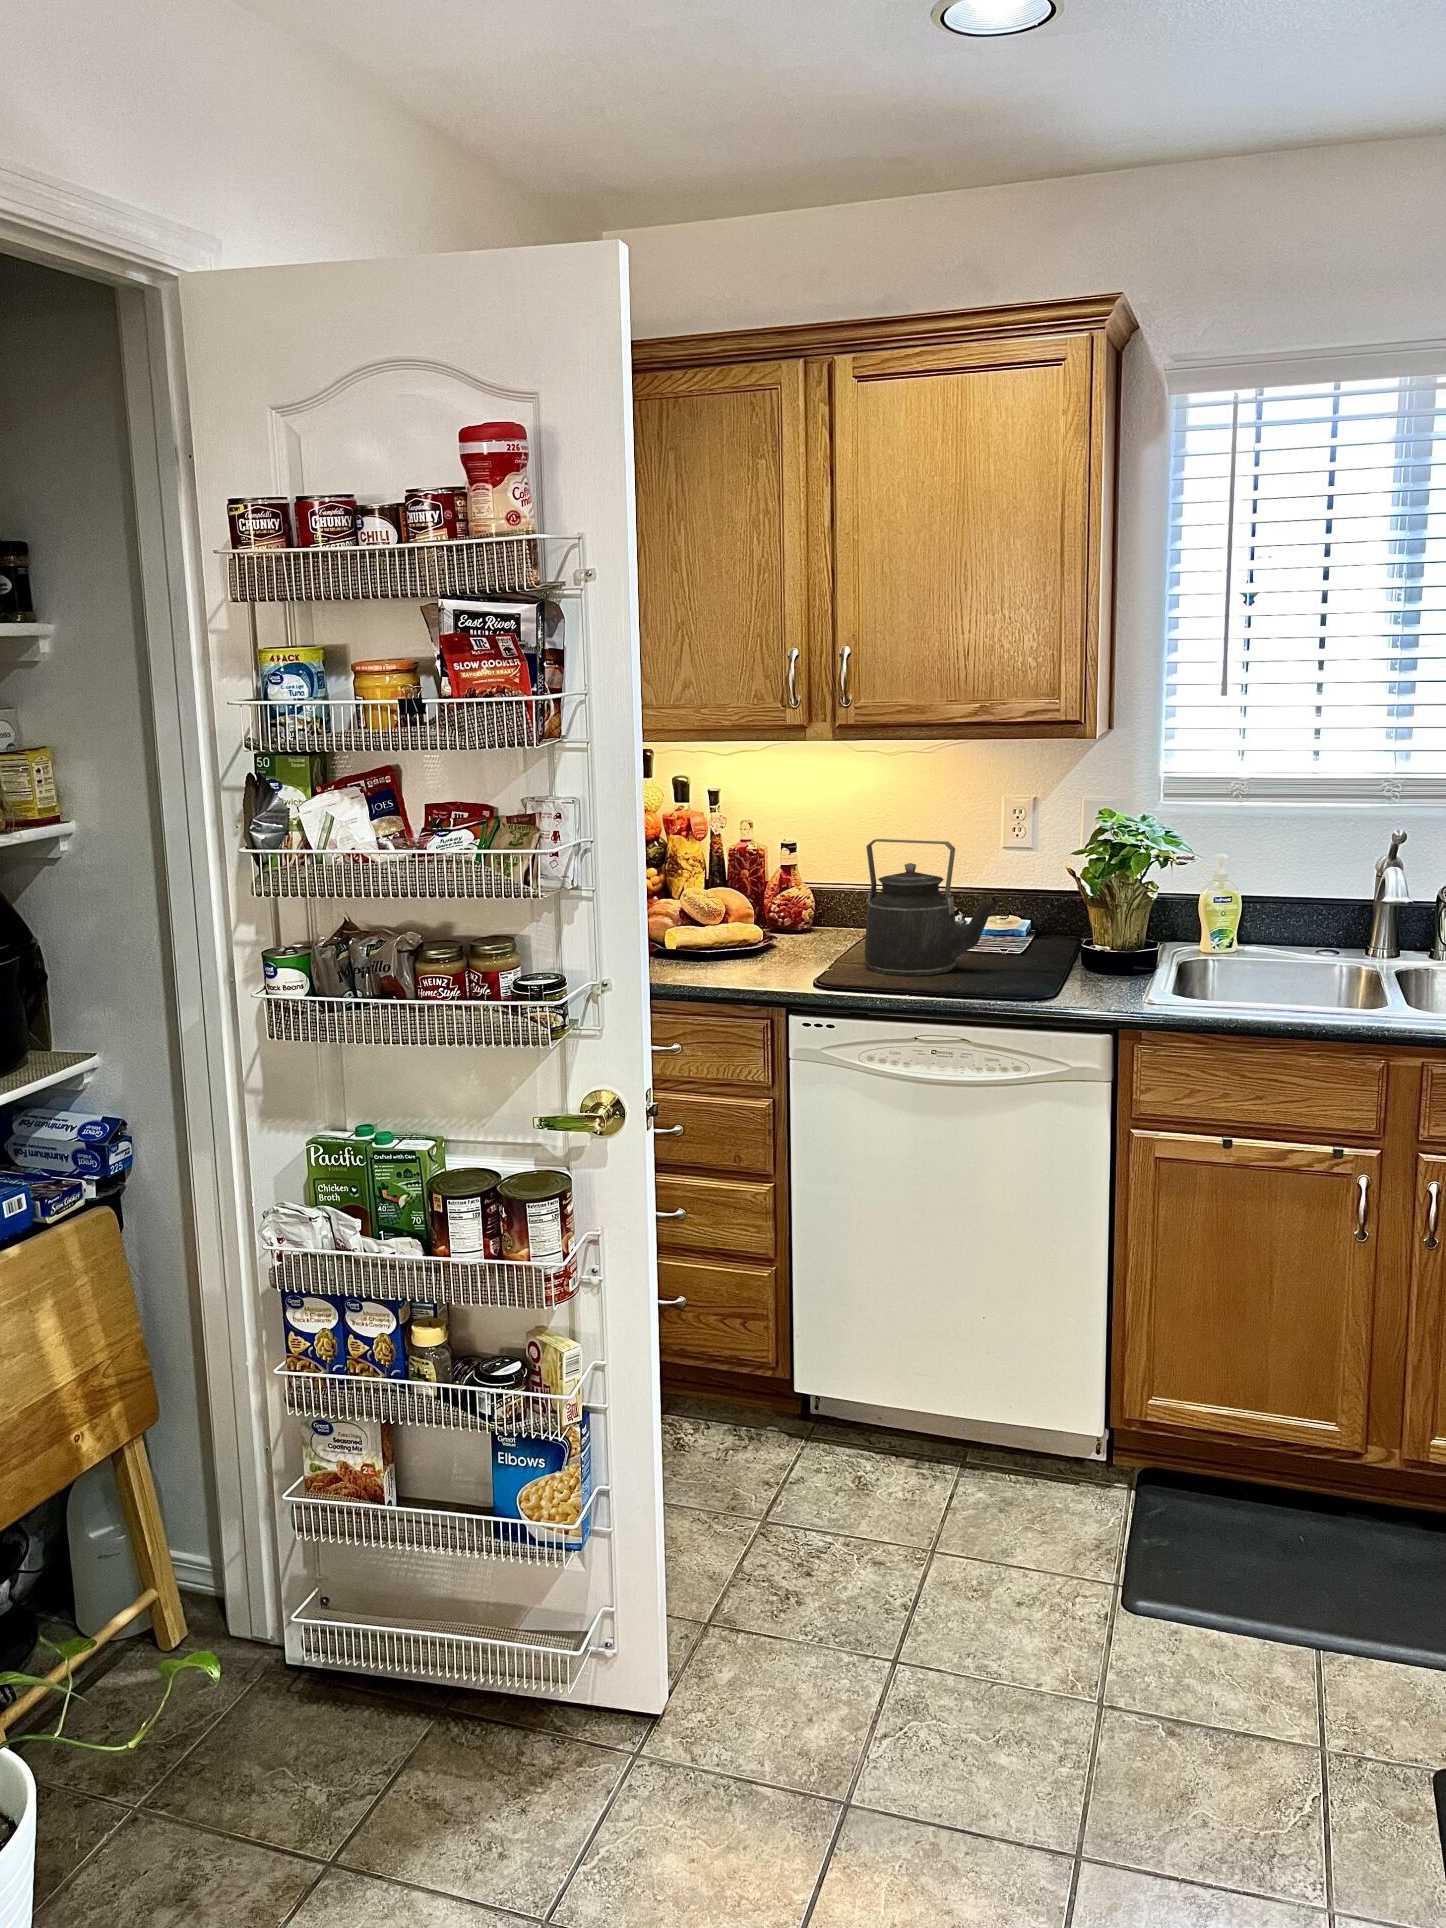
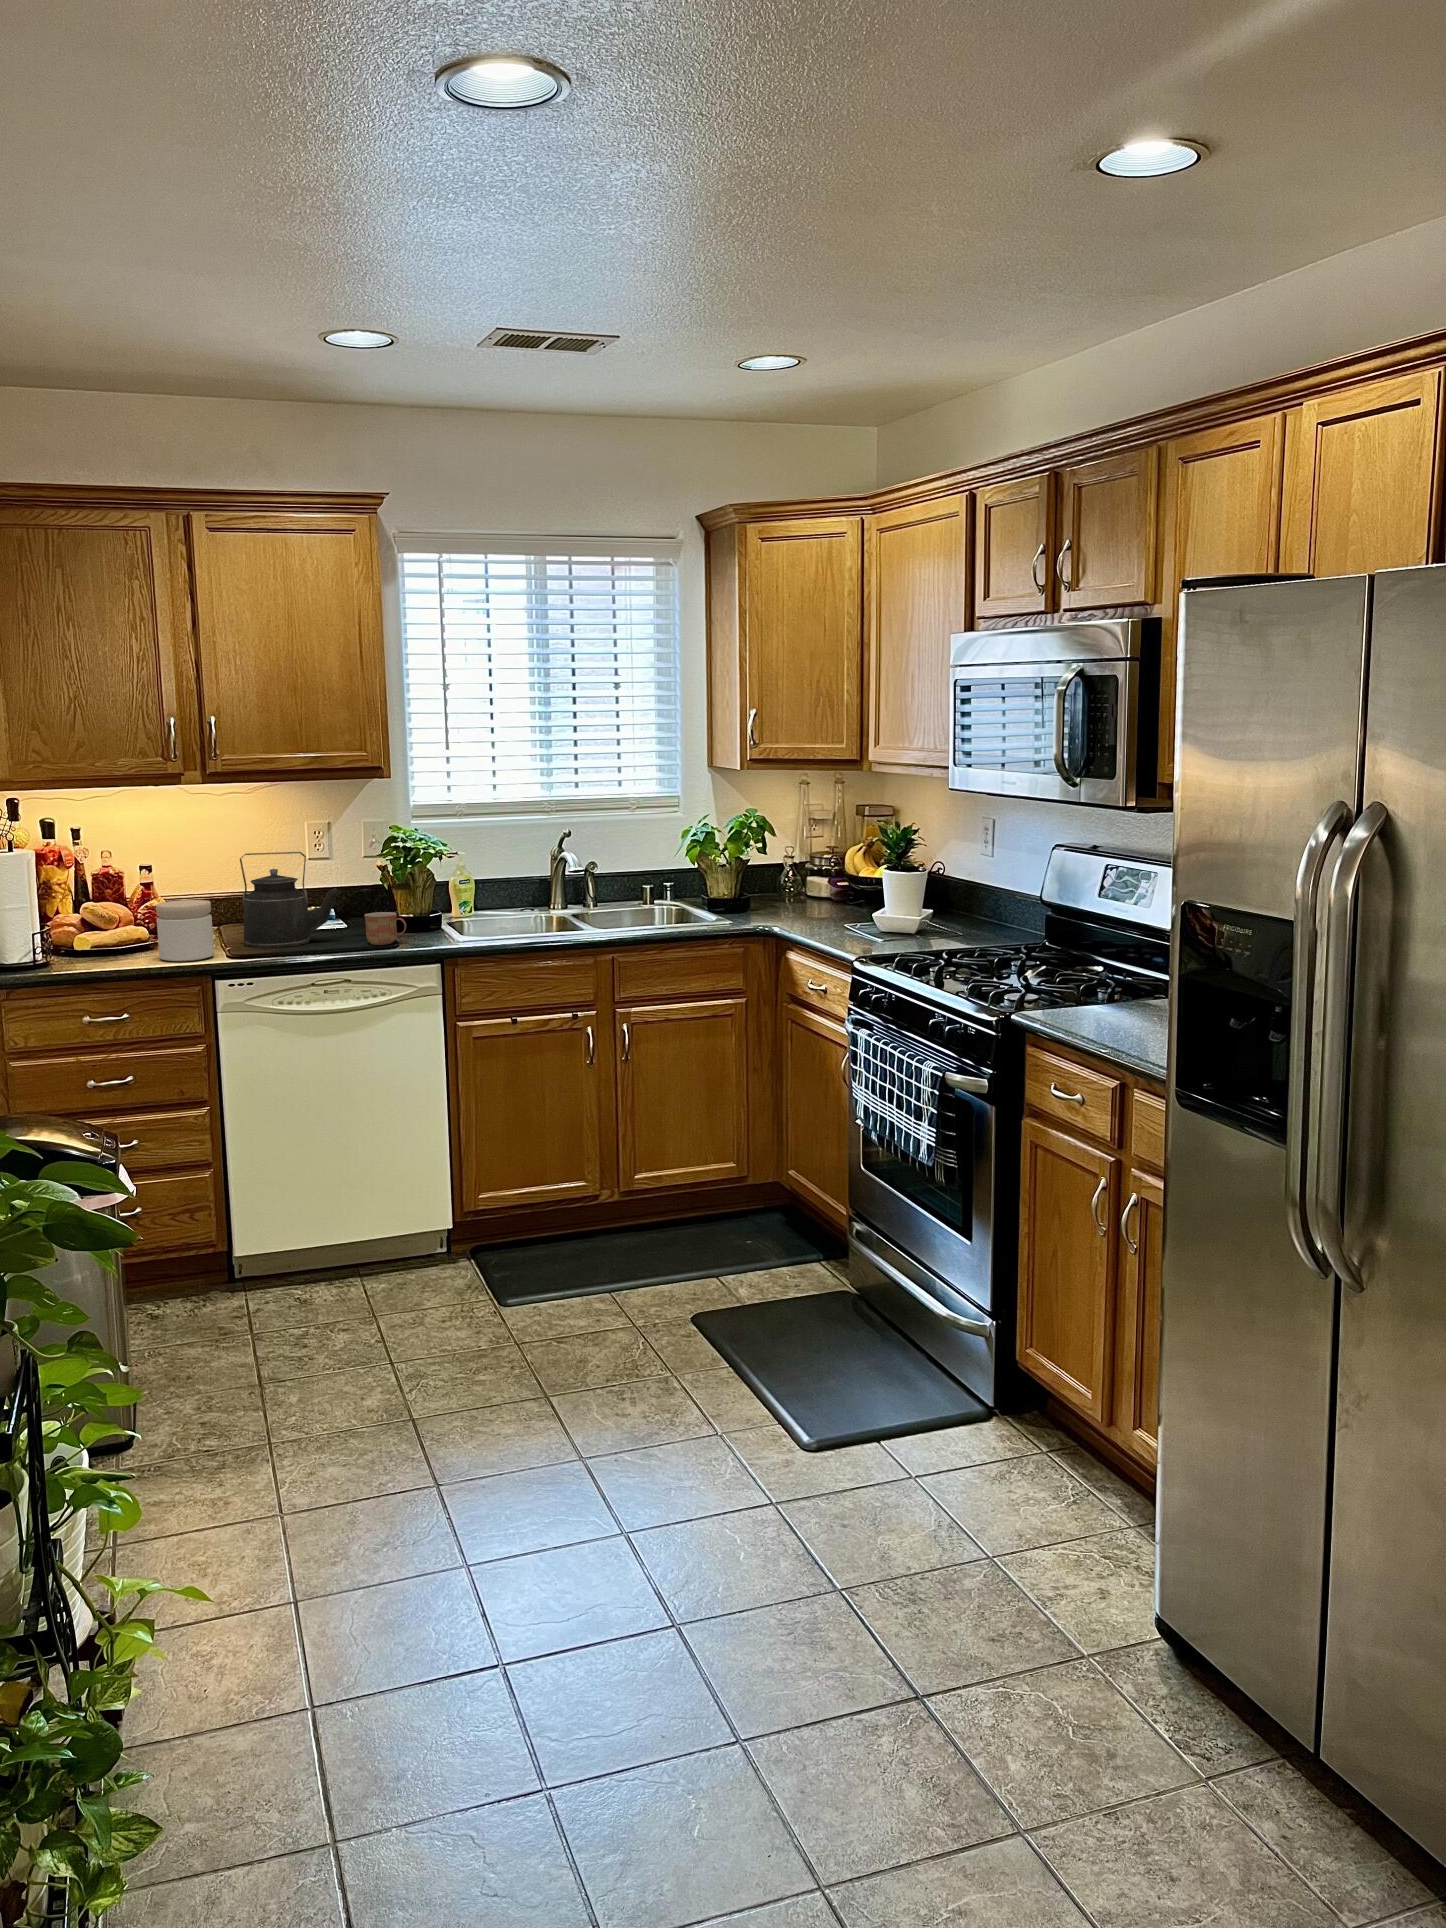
jar: none [728,899,800,984] -> present [156,900,214,961]
mug: none [1018,940,1078,991] -> present [364,912,406,945]

